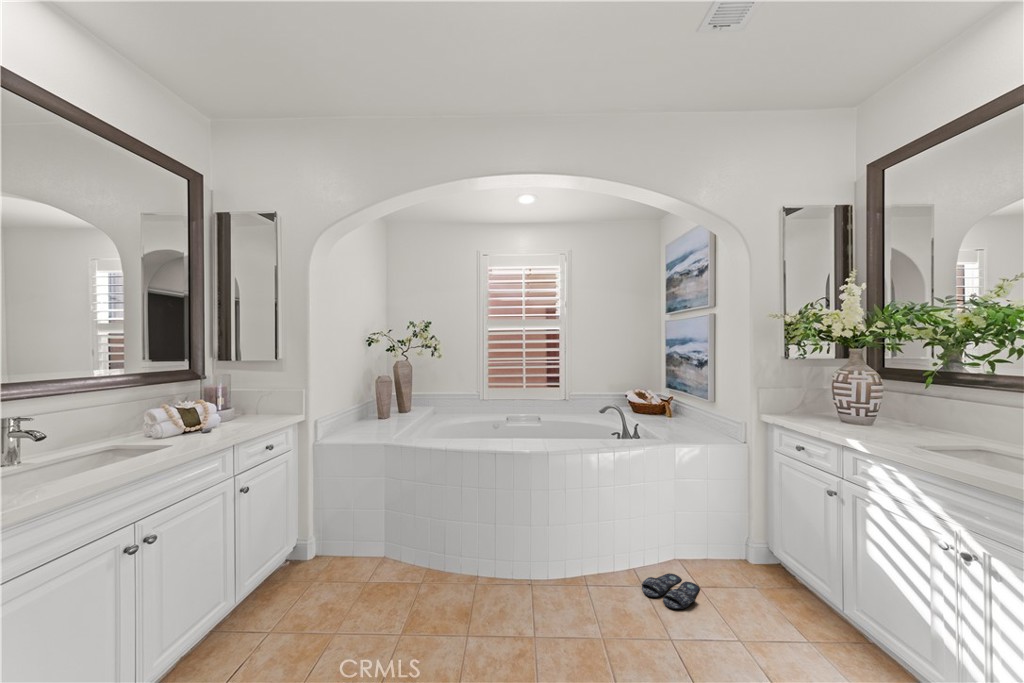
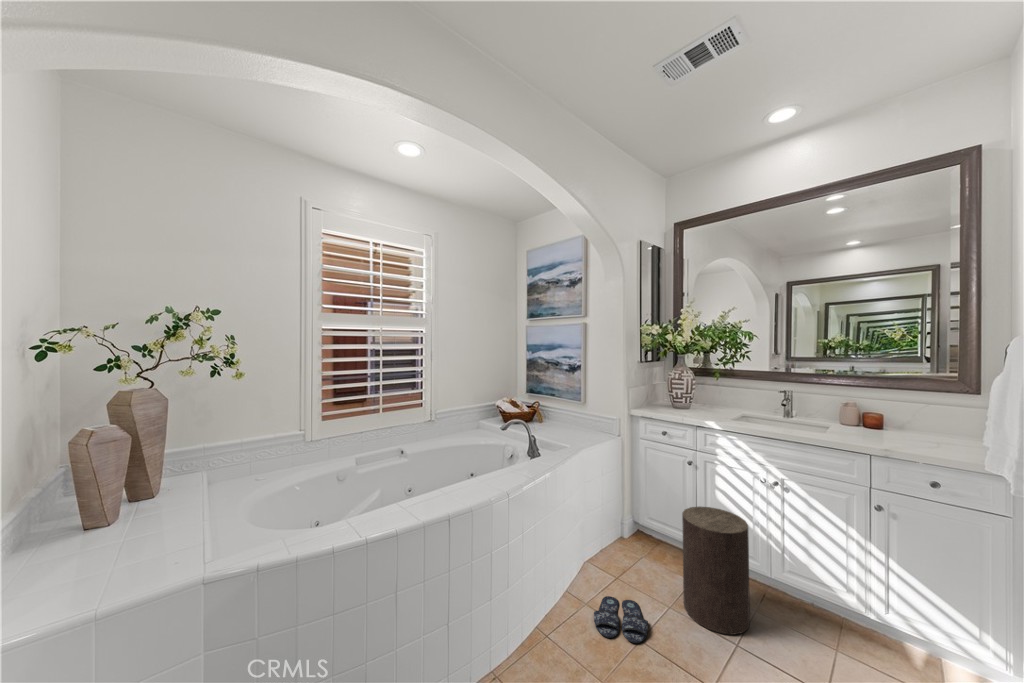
stool: none [748,509,826,648] -> present [682,507,750,634]

